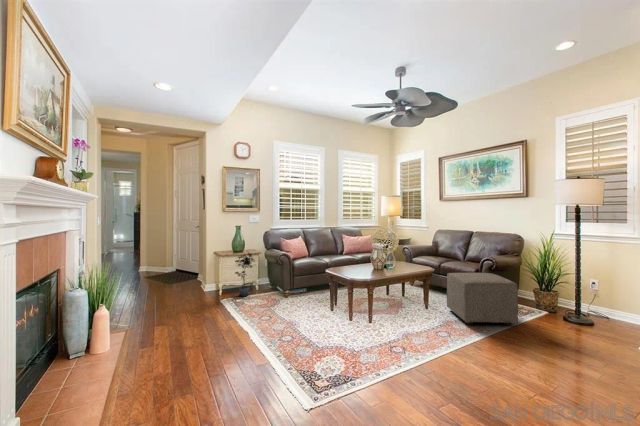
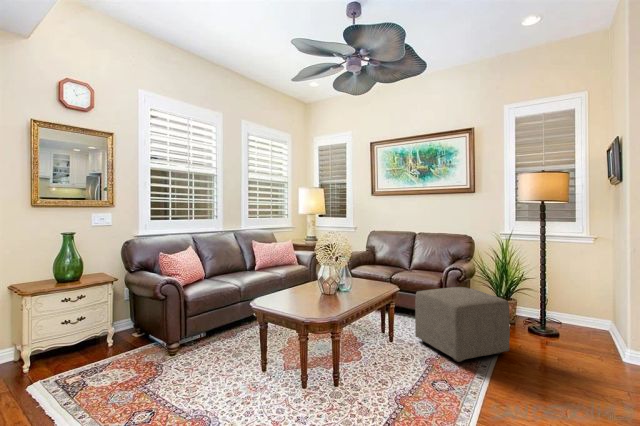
potted plant: present [238,253,255,296] -> none [63,280,109,366]

